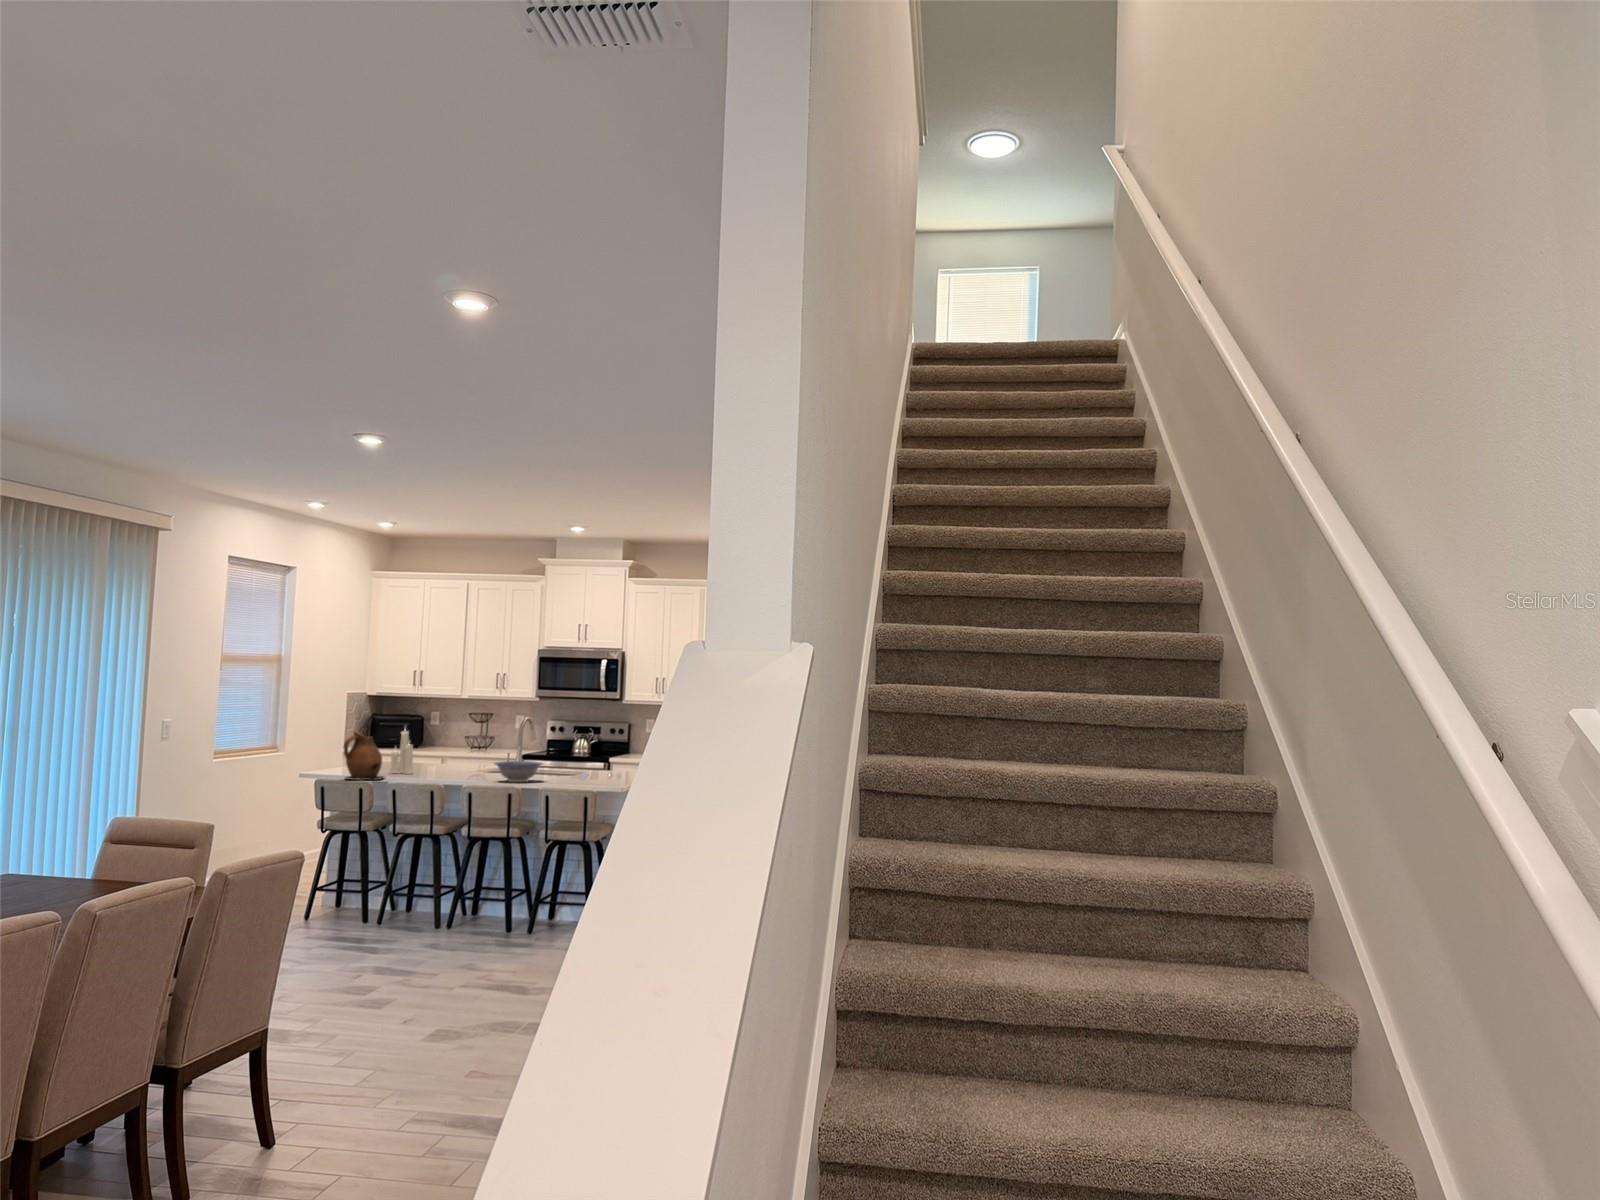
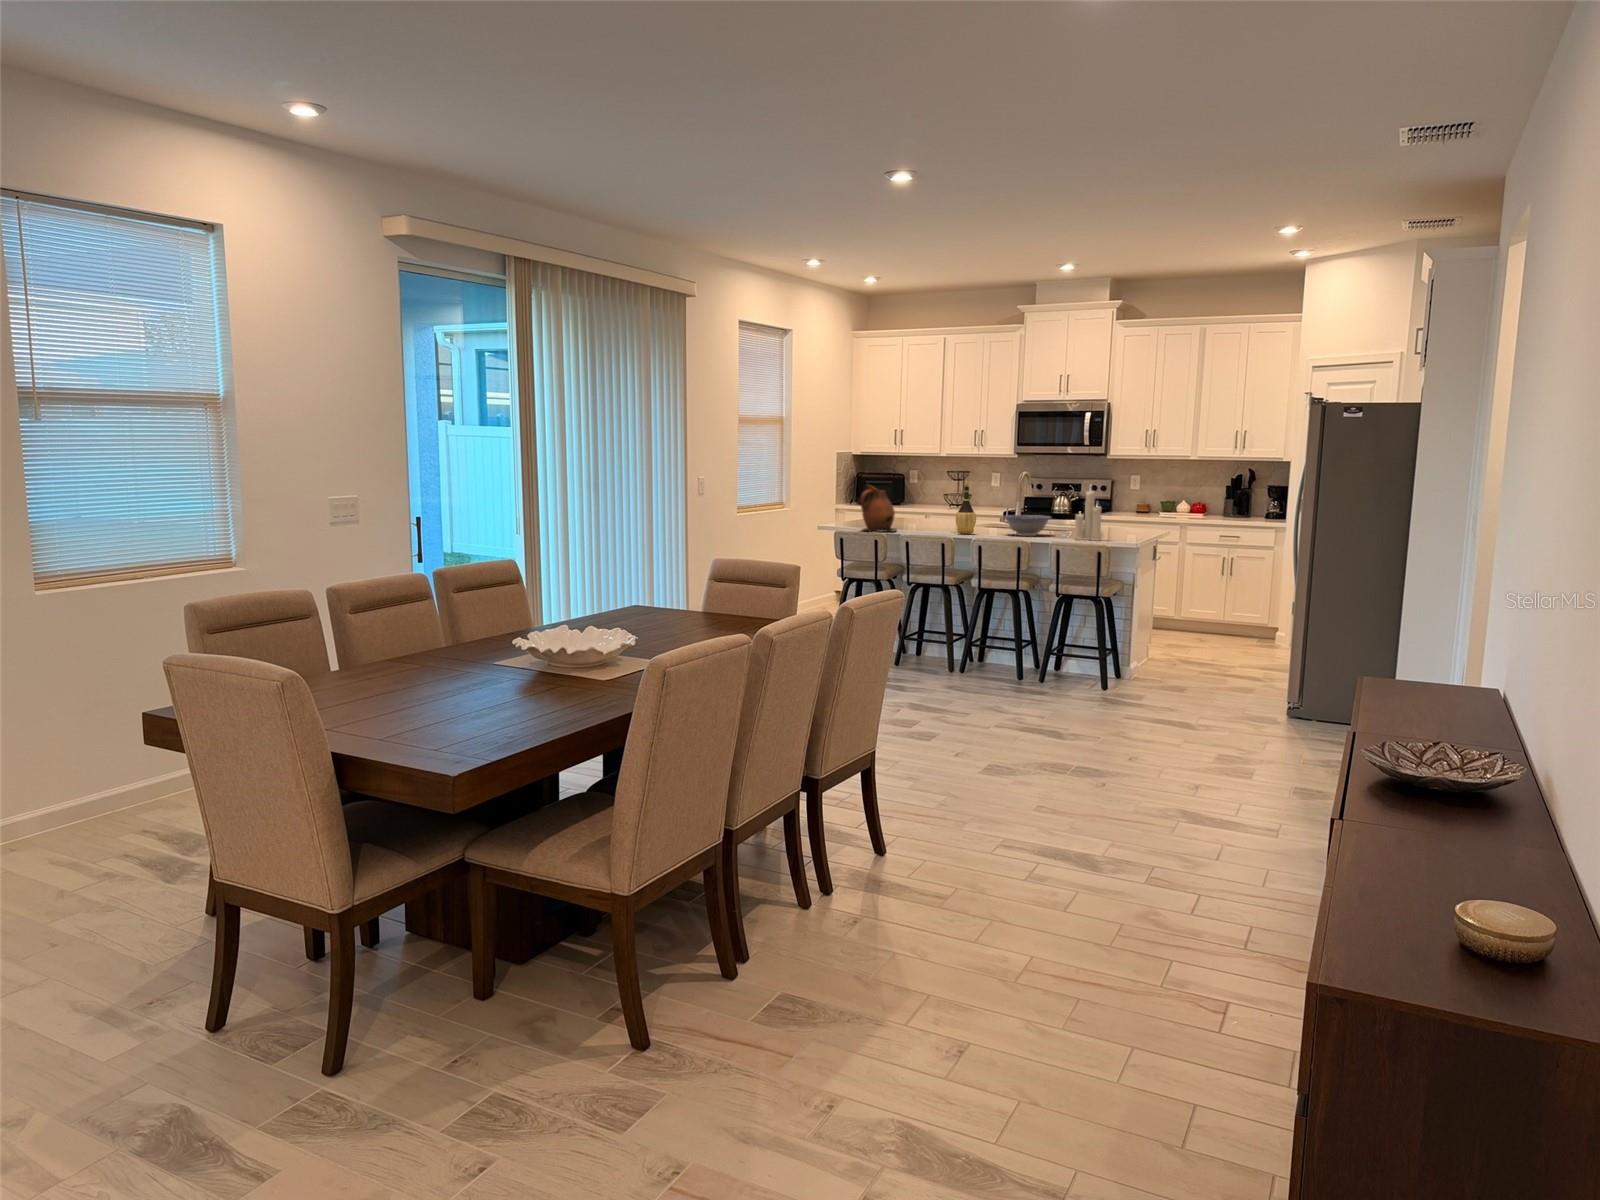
candle: present [390,729,413,774] -> present [1073,491,1102,541]
wine bottle: none [445,729,467,781] -> present [956,483,976,534]

